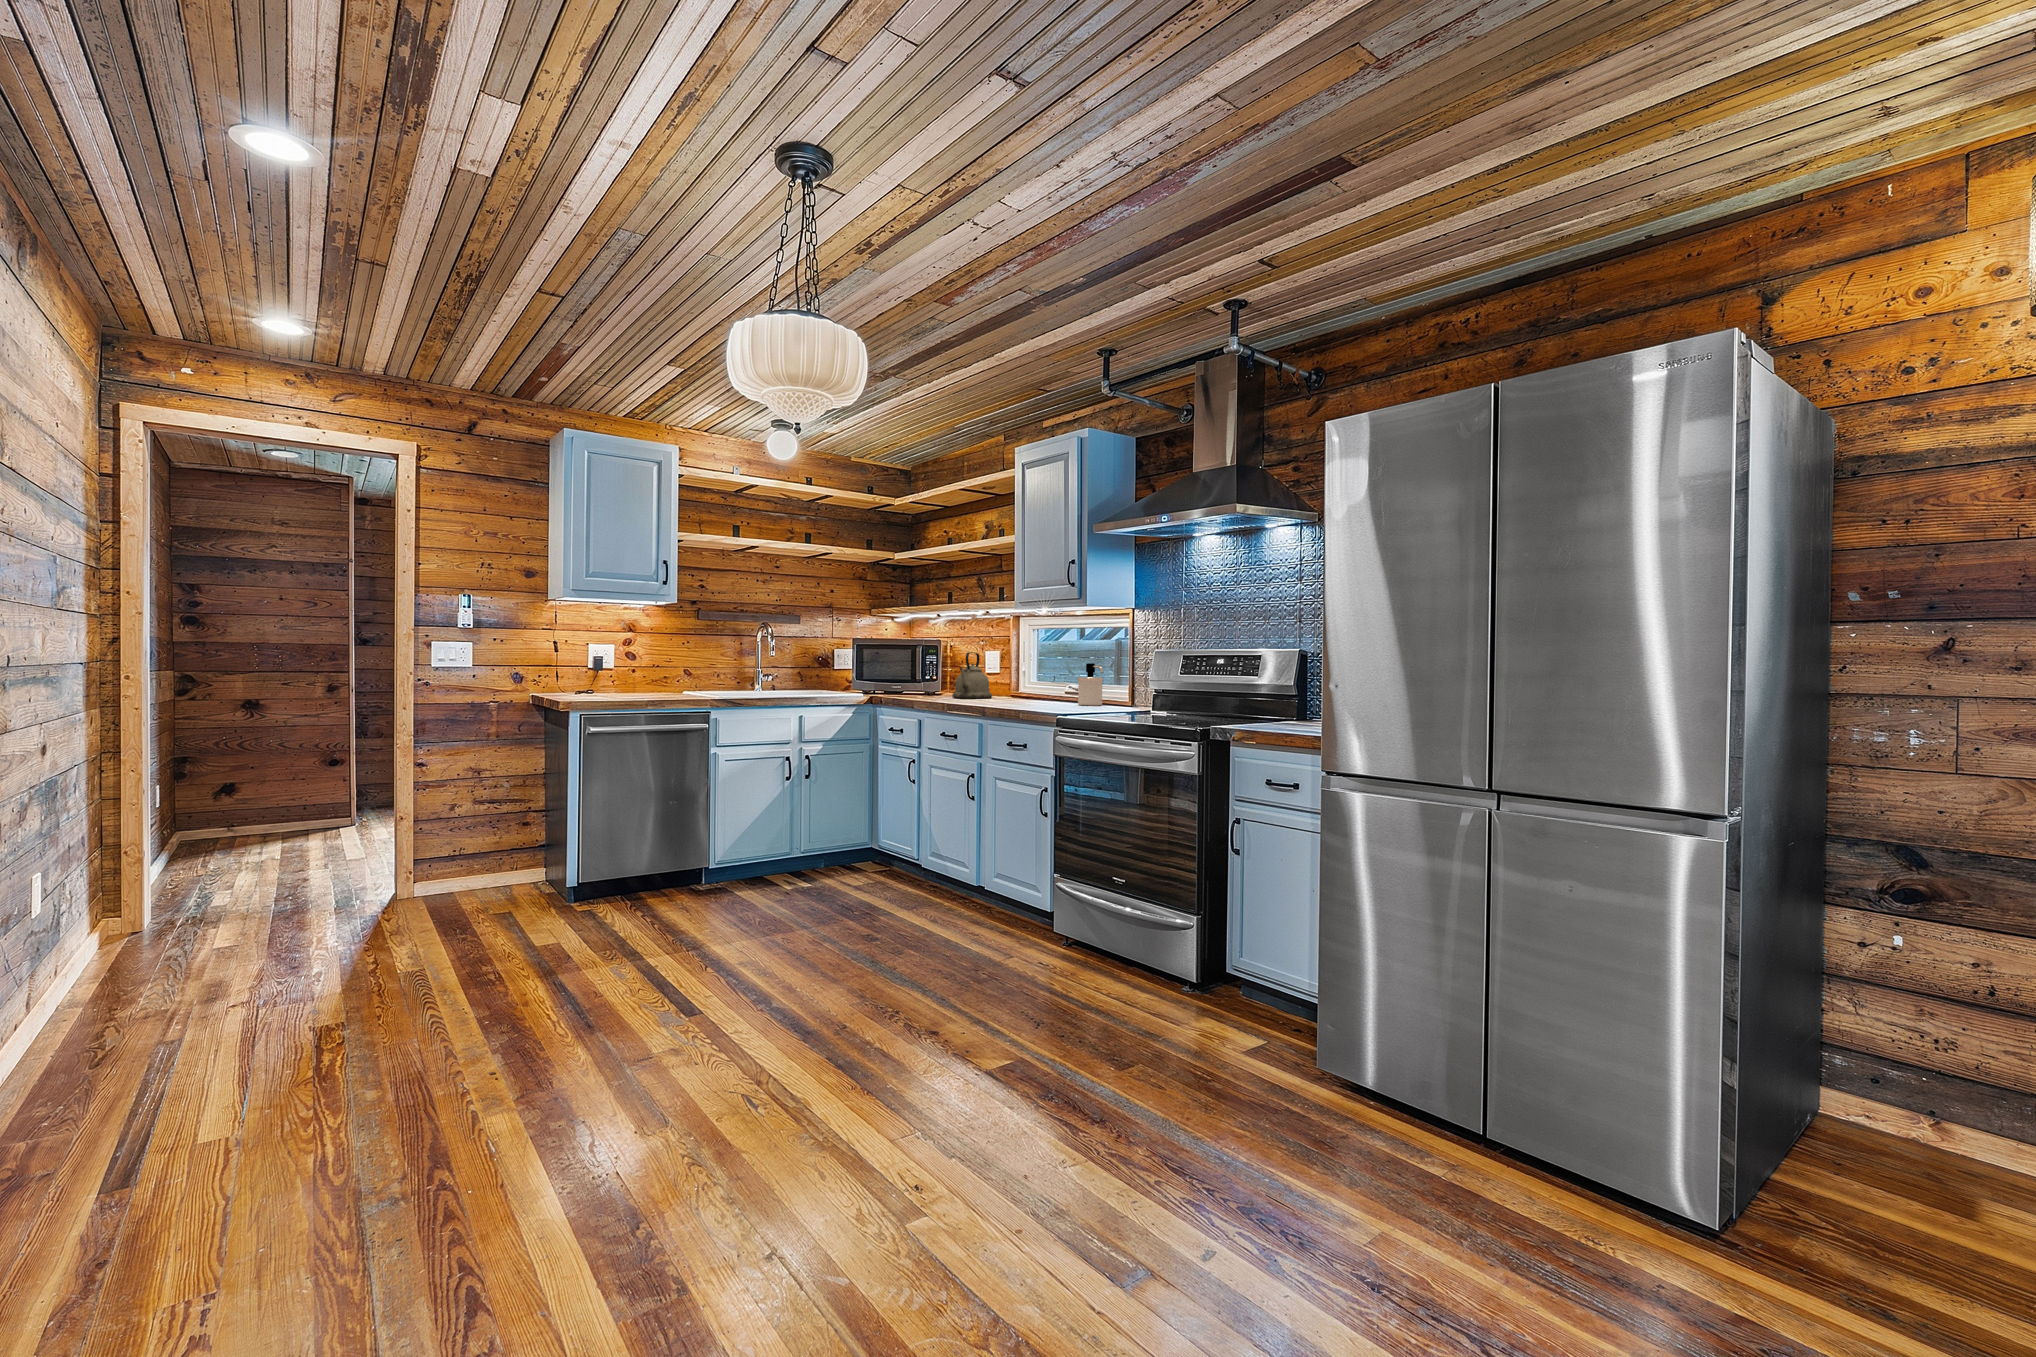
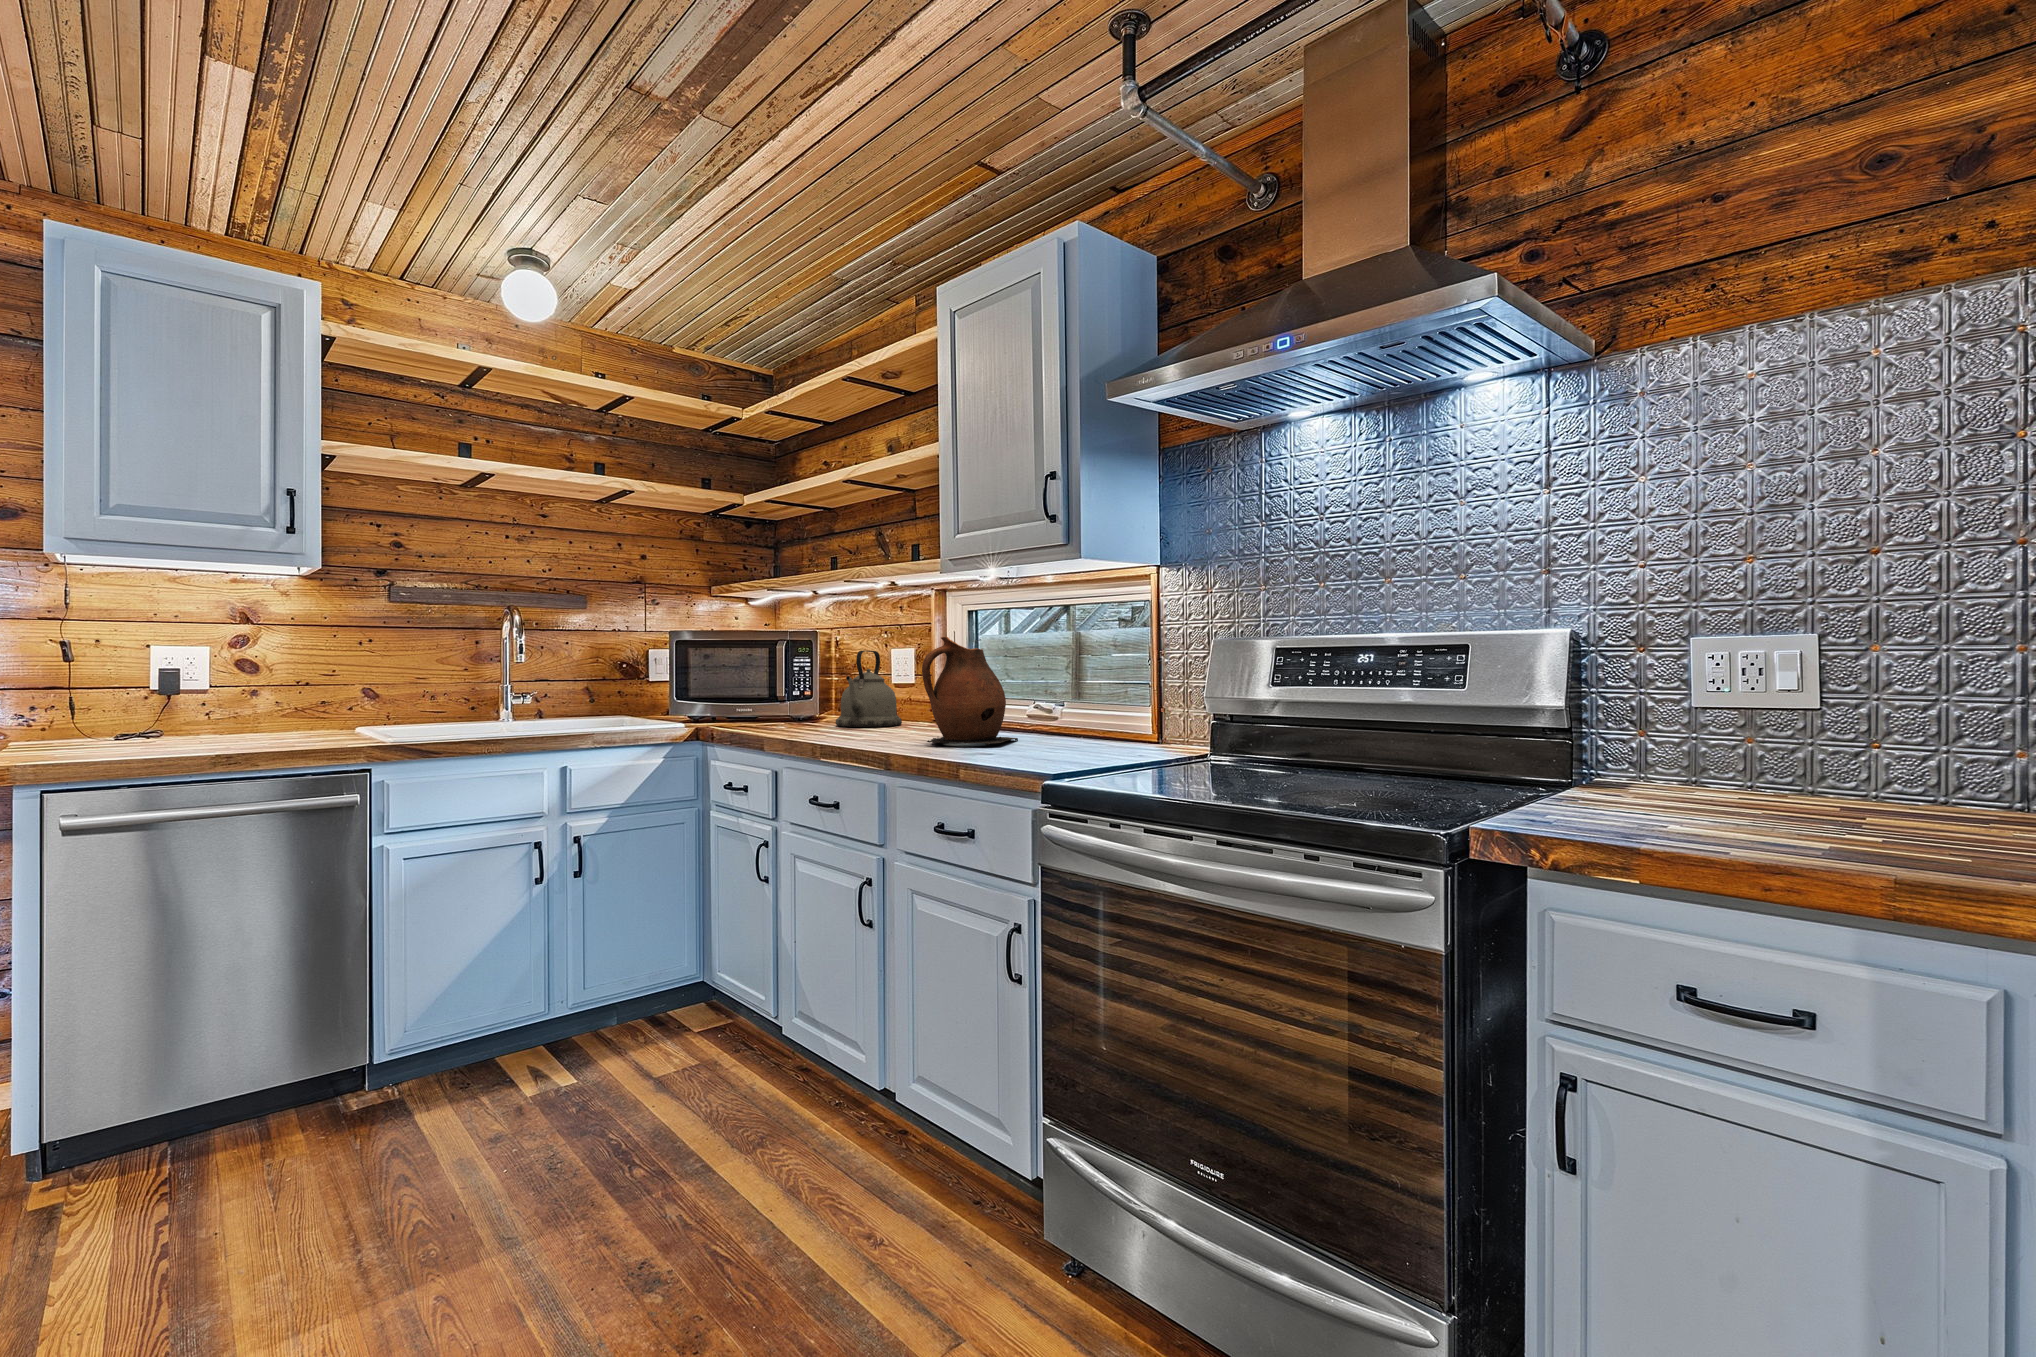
ceramic pitcher: none [1003,646,1056,705] -> present [922,637,1018,746]
soap dispenser: present [1078,663,1103,705] -> none [1055,666,1105,742]

